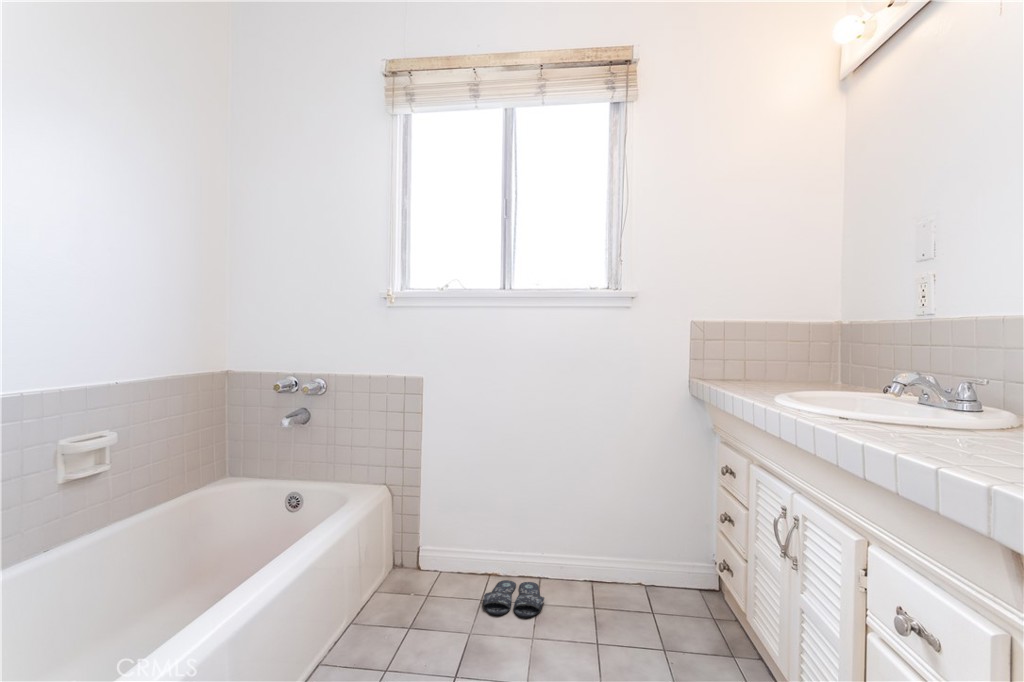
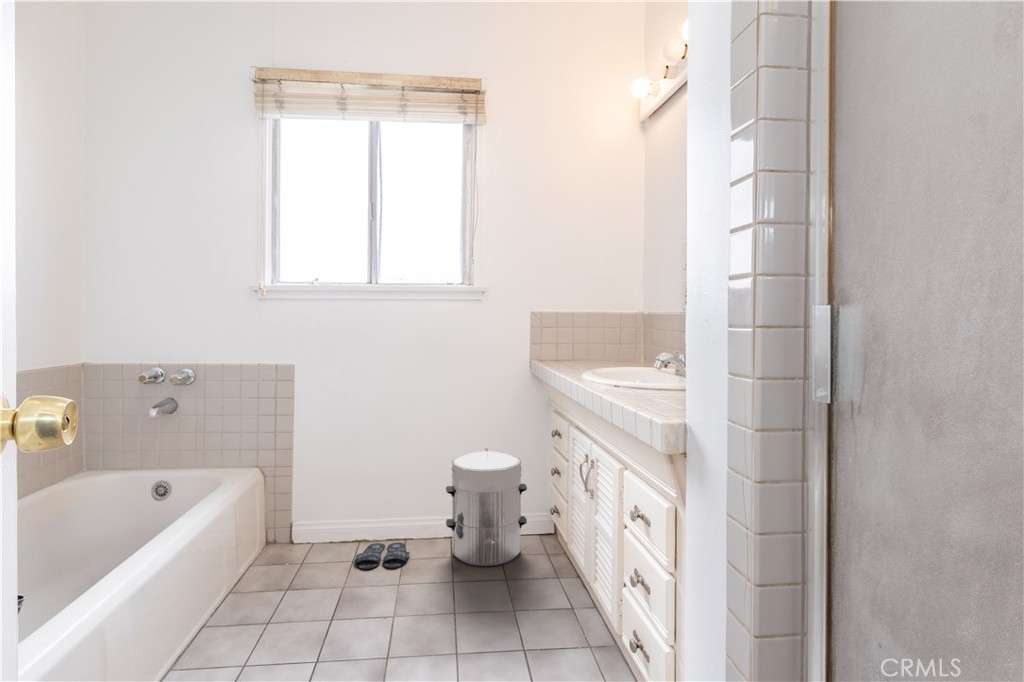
waste bin: none [587,481,688,629] -> present [446,448,527,566]

